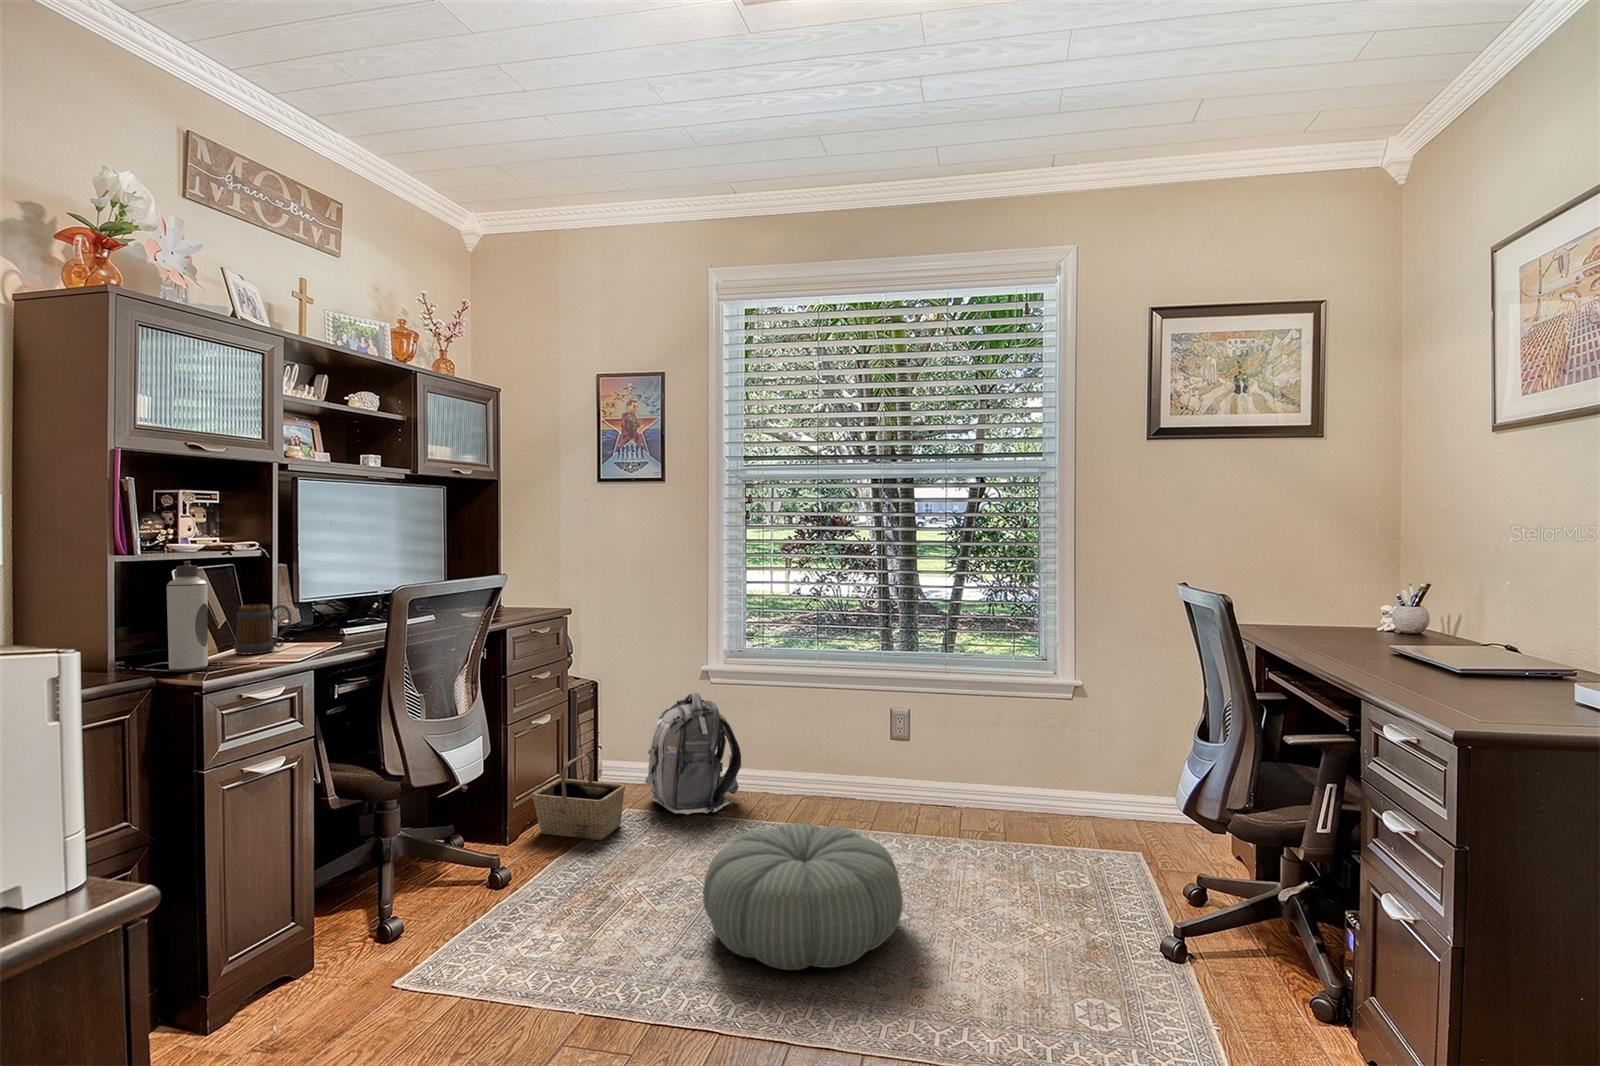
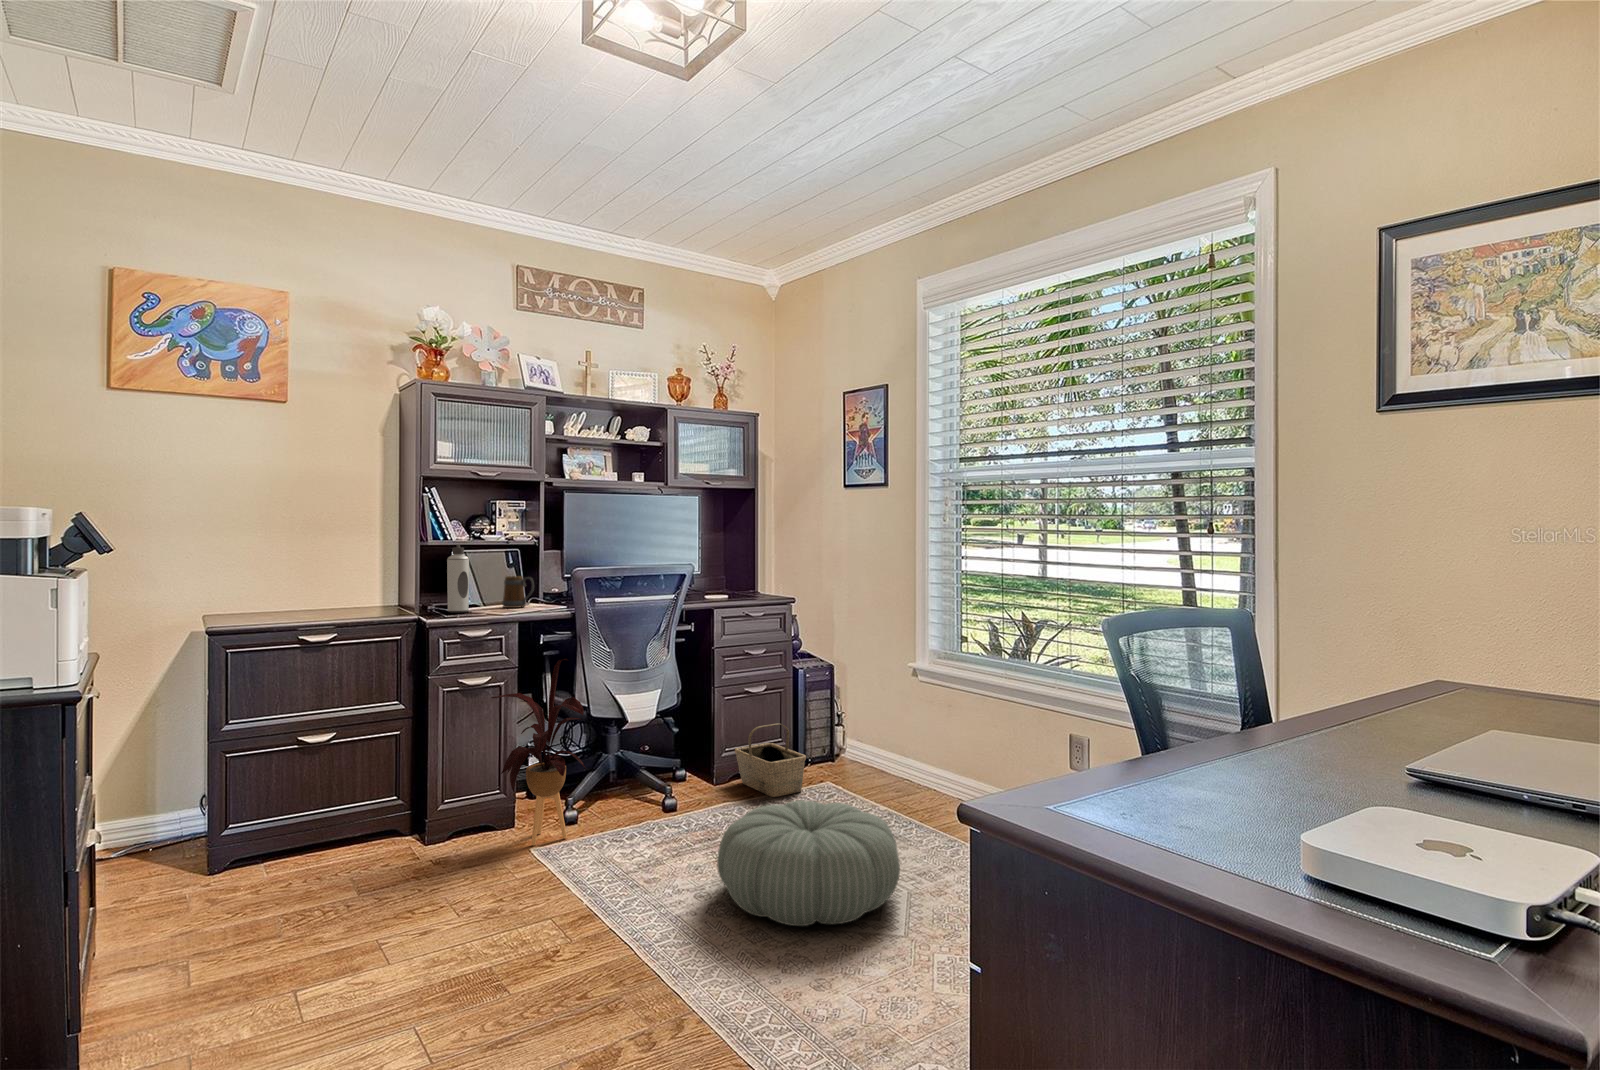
backpack: present [645,692,741,814] -> none [834,685,923,799]
house plant: none [301,716,489,994] -> present [491,659,586,845]

